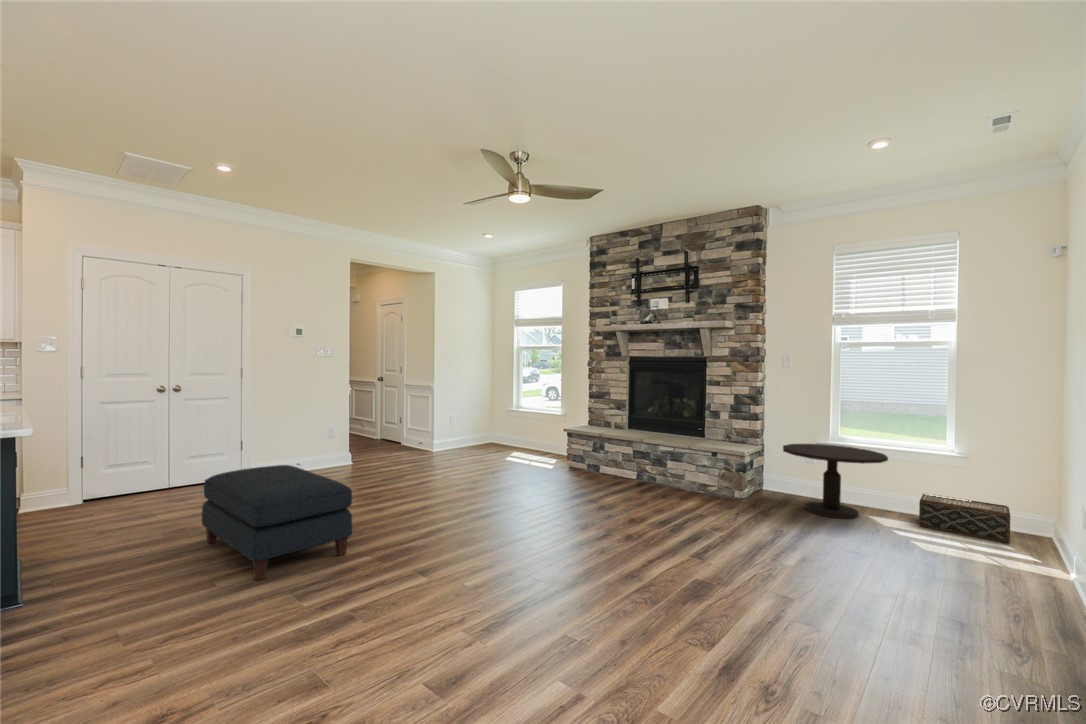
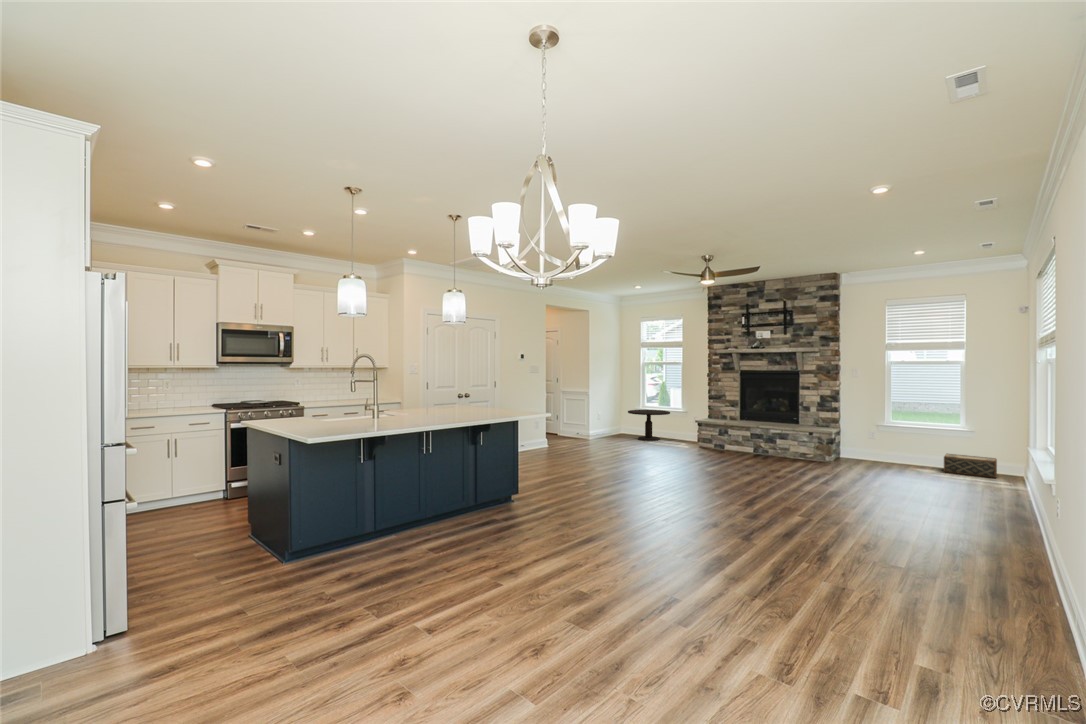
side table: present [783,444,888,519] -> present [628,410,670,441]
ottoman: present [202,465,352,580] -> none [551,441,639,493]

